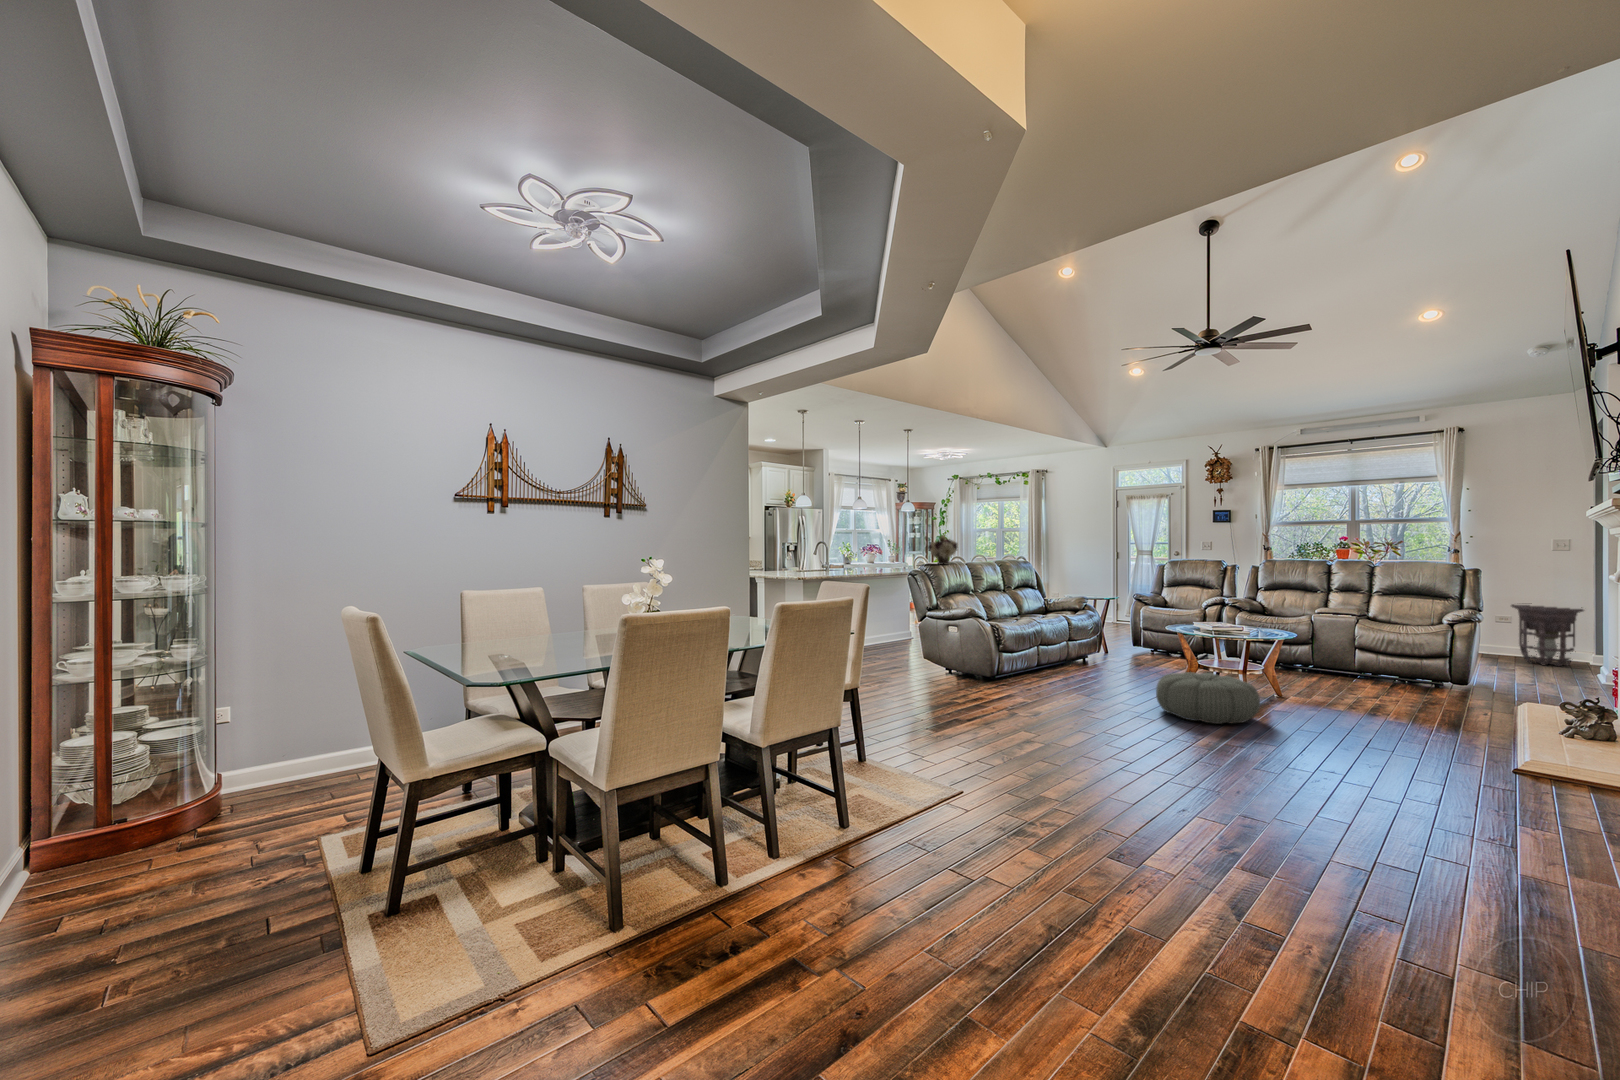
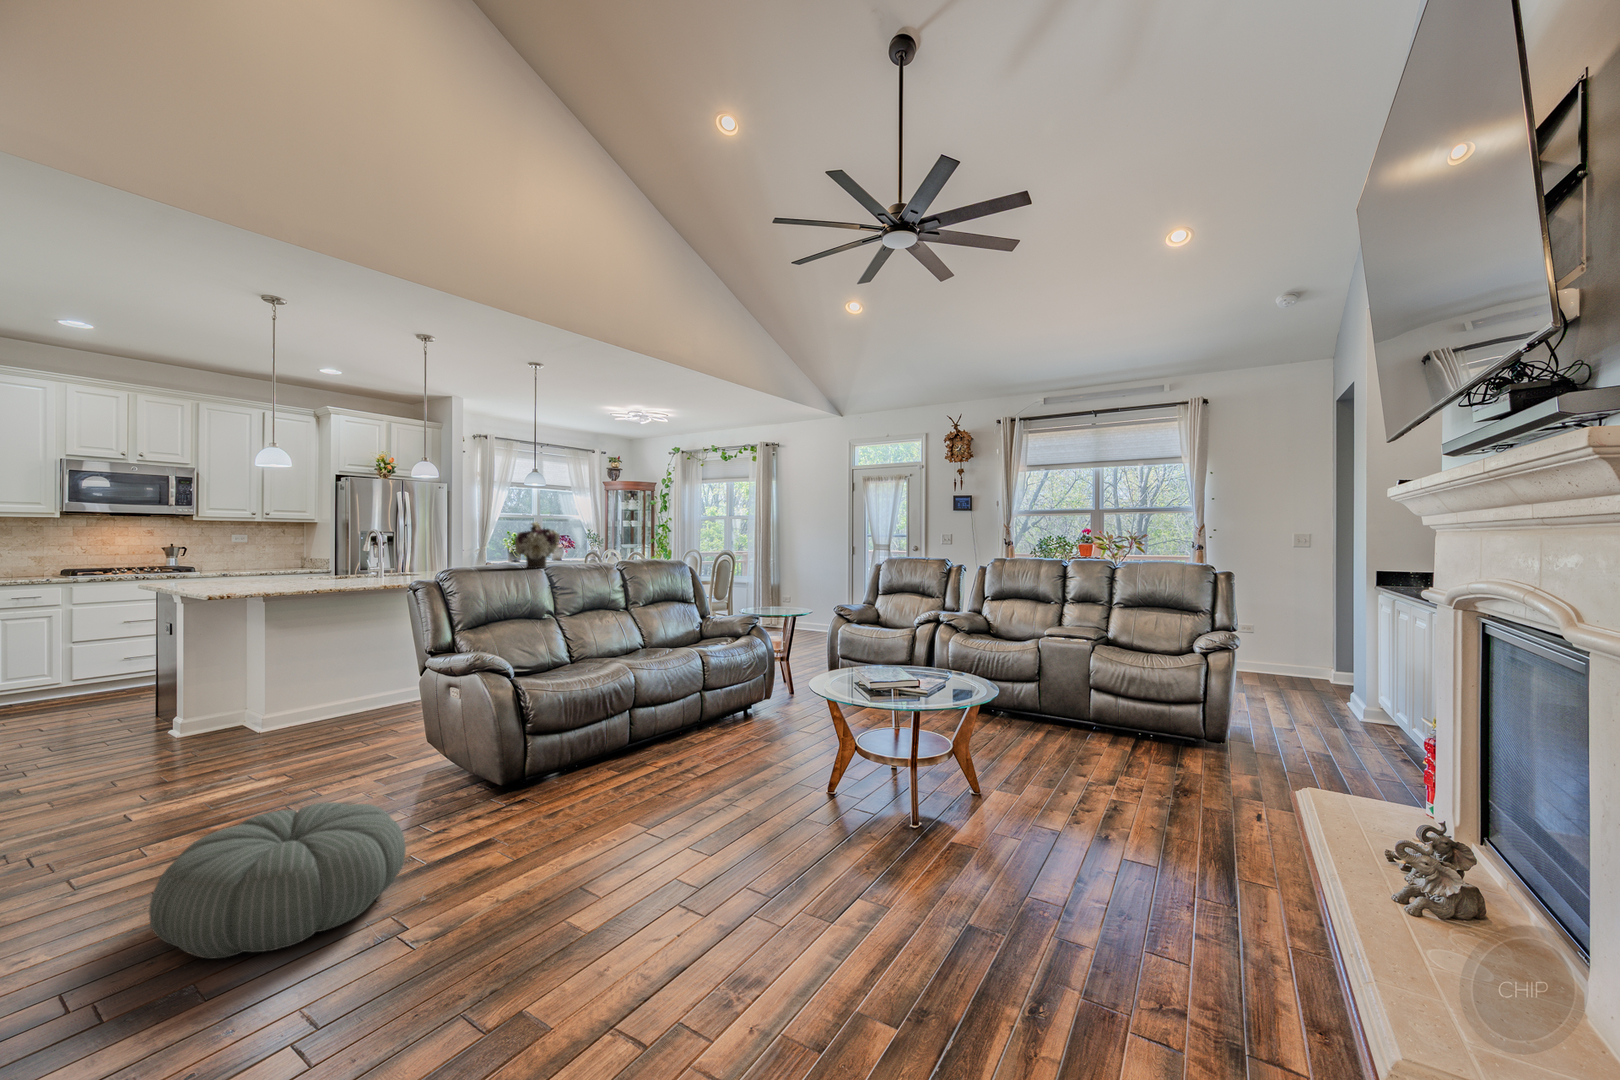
side table: present [1511,604,1584,666] -> none [1256,610,1331,687]
pouf: present [1156,672,1260,724] -> present [149,802,406,959]

